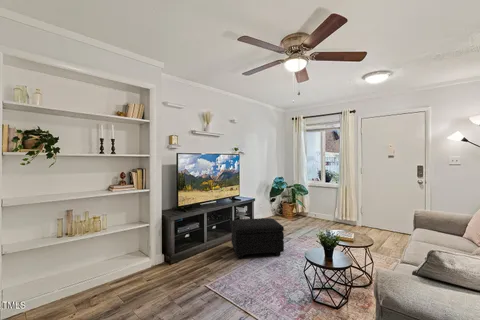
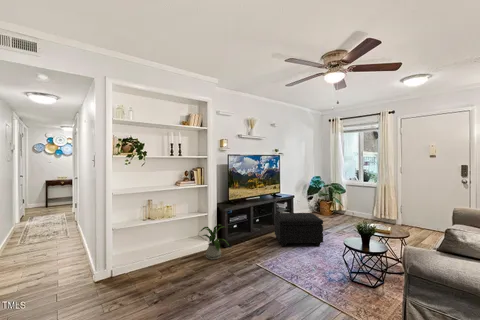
house plant: none [134,238,174,282] -> present [201,225,229,260]

